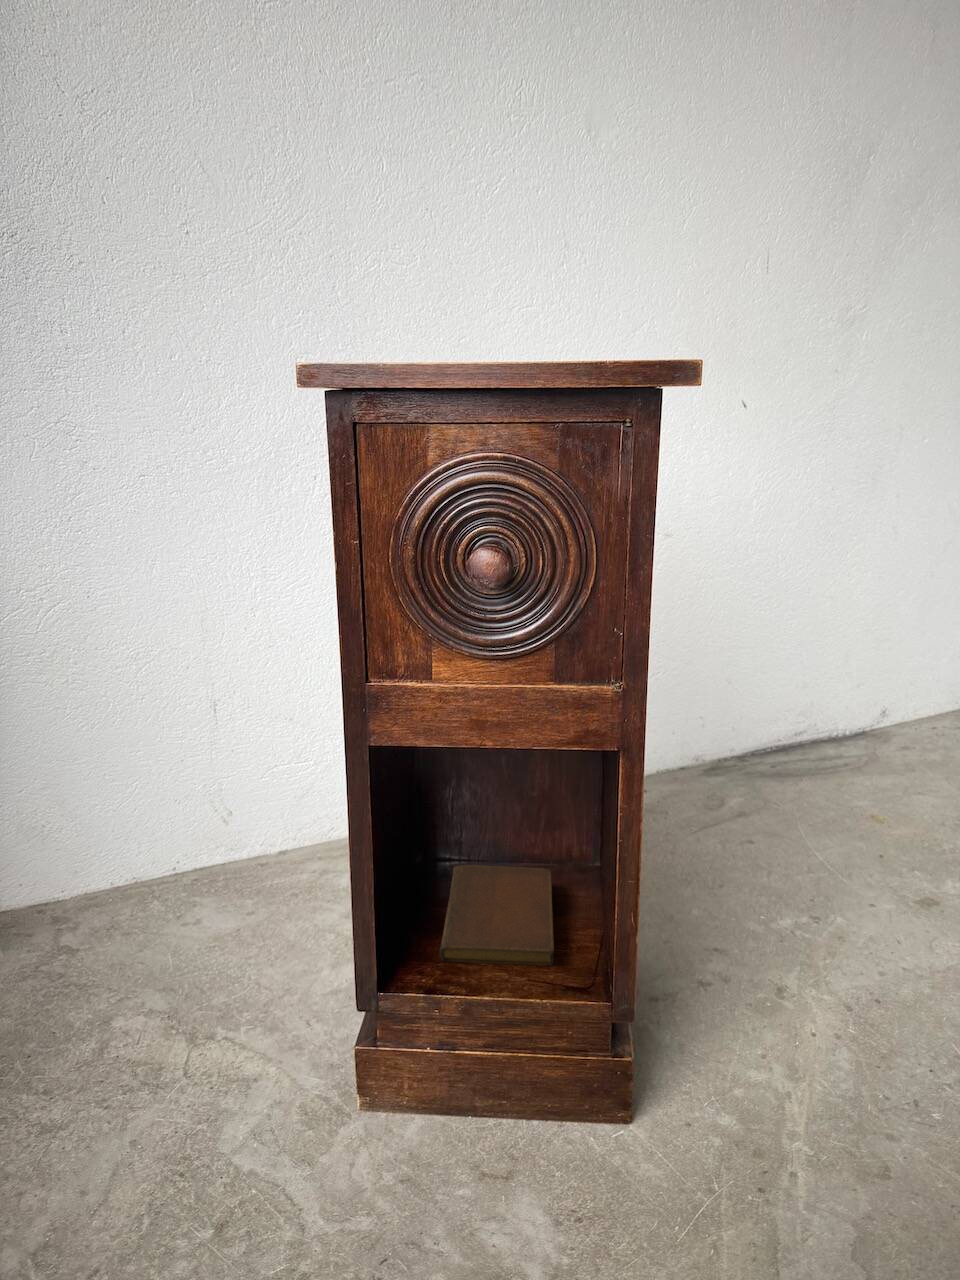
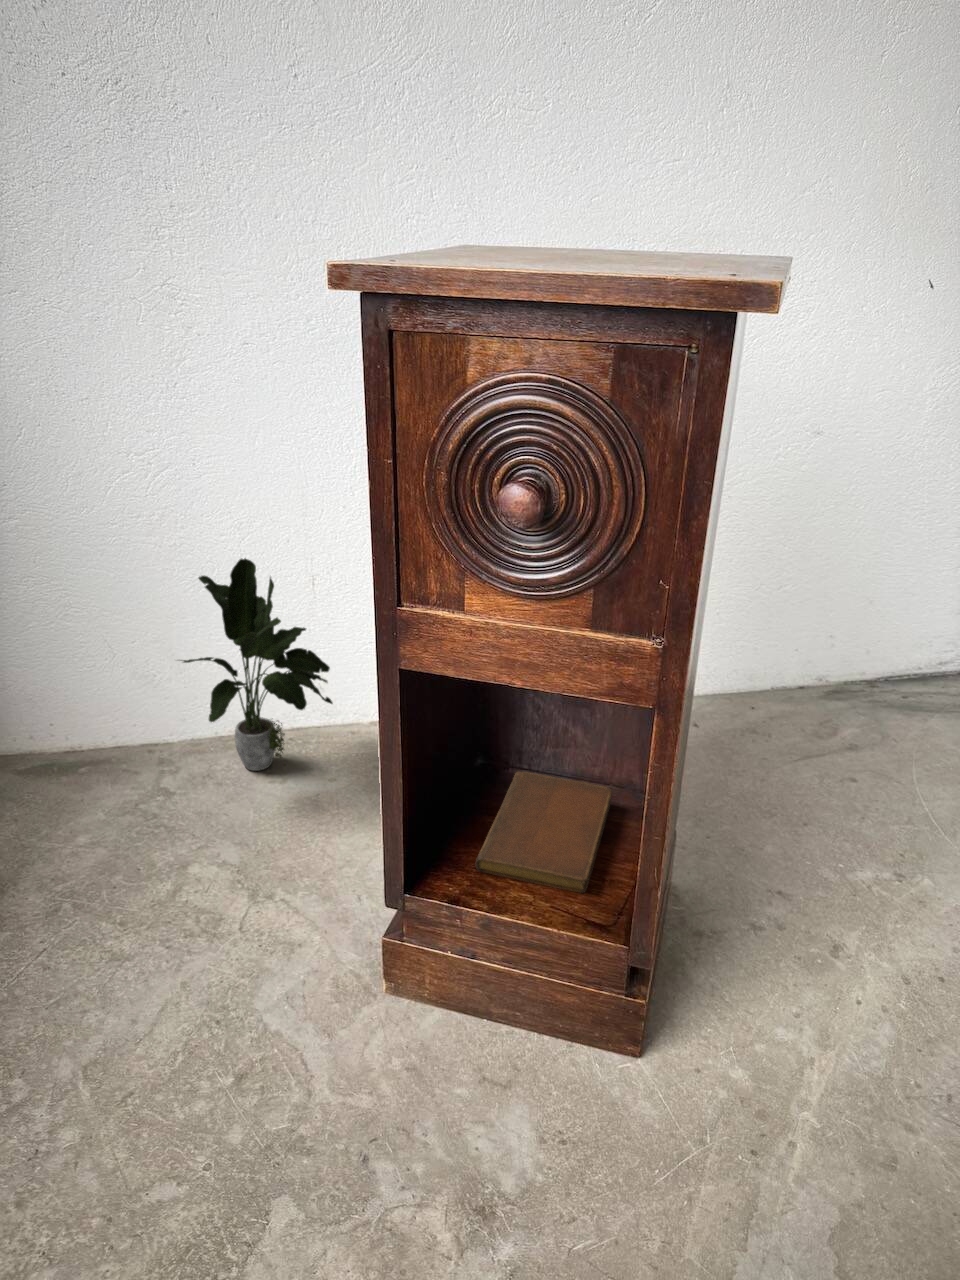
potted plant: none [76,689,245,918] -> present [181,558,333,771]

